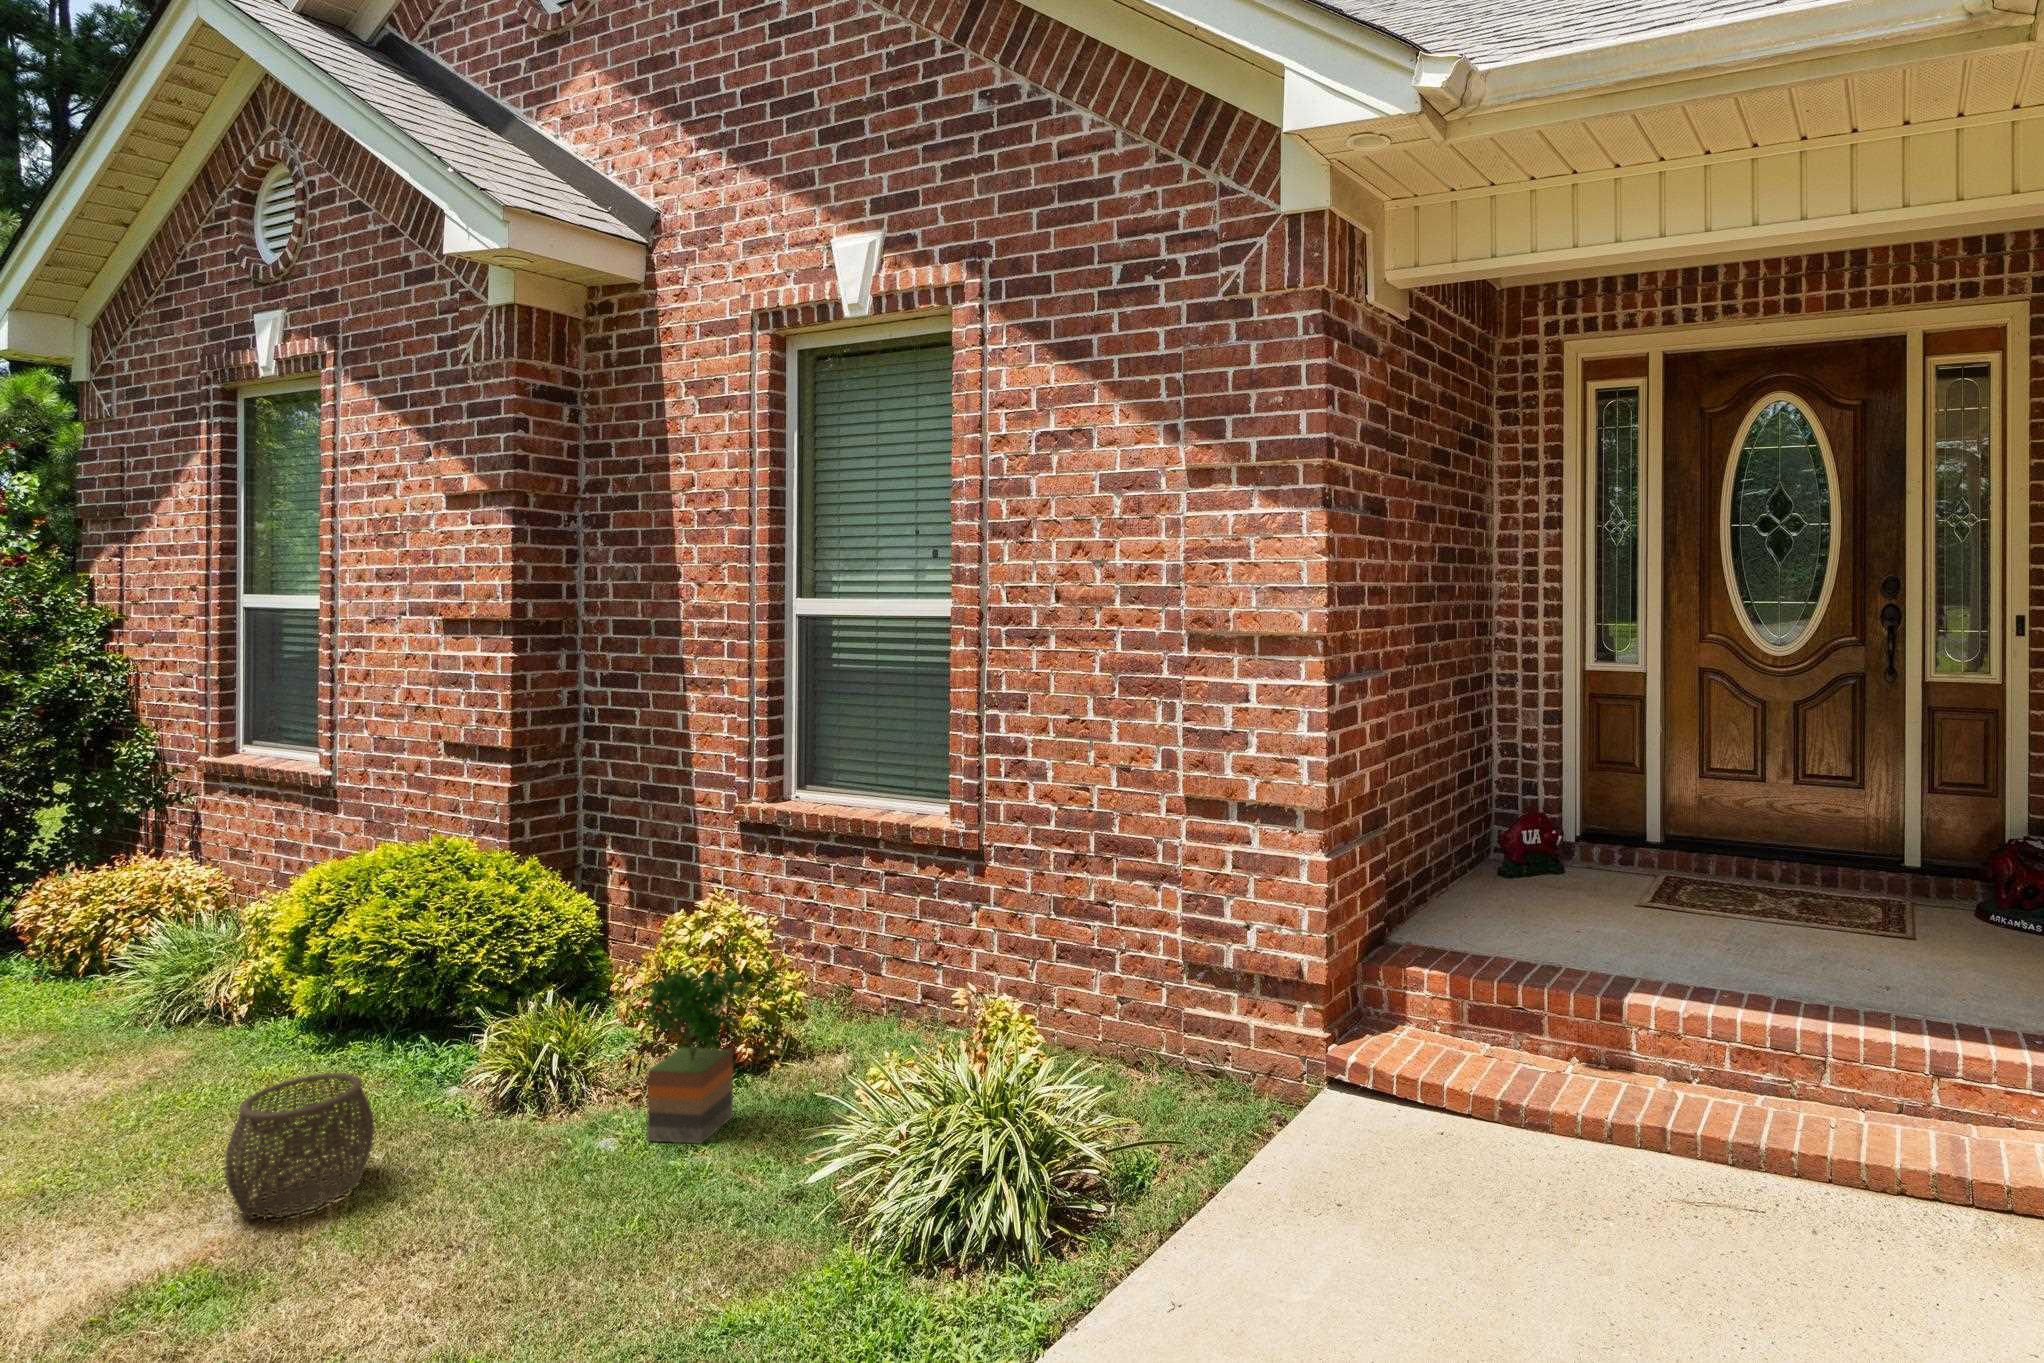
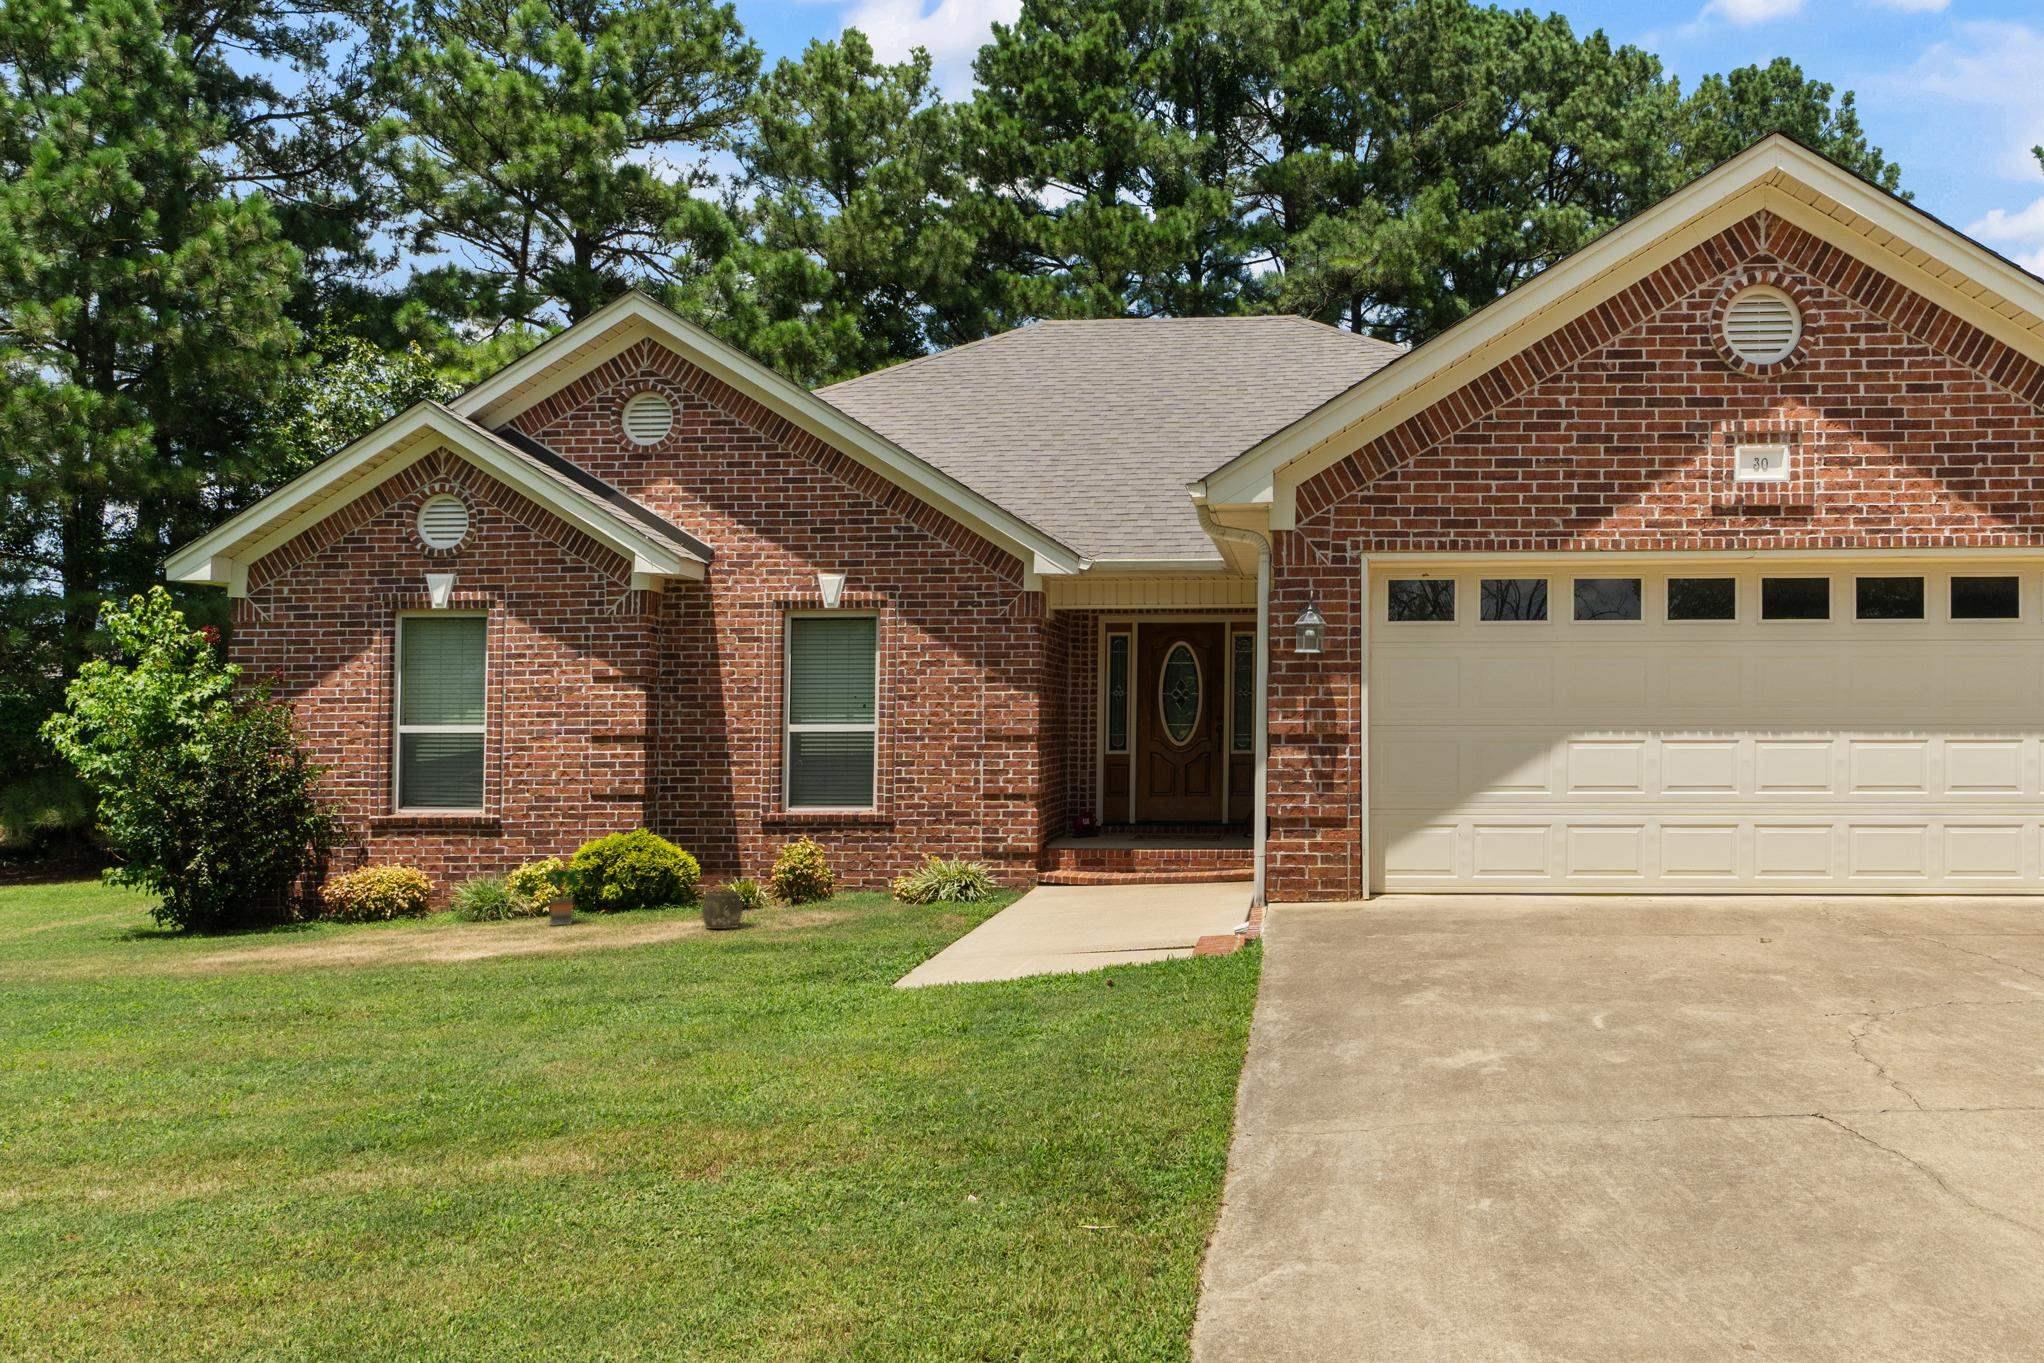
potted tree: present [647,969,750,1144] -> present [545,869,582,926]

